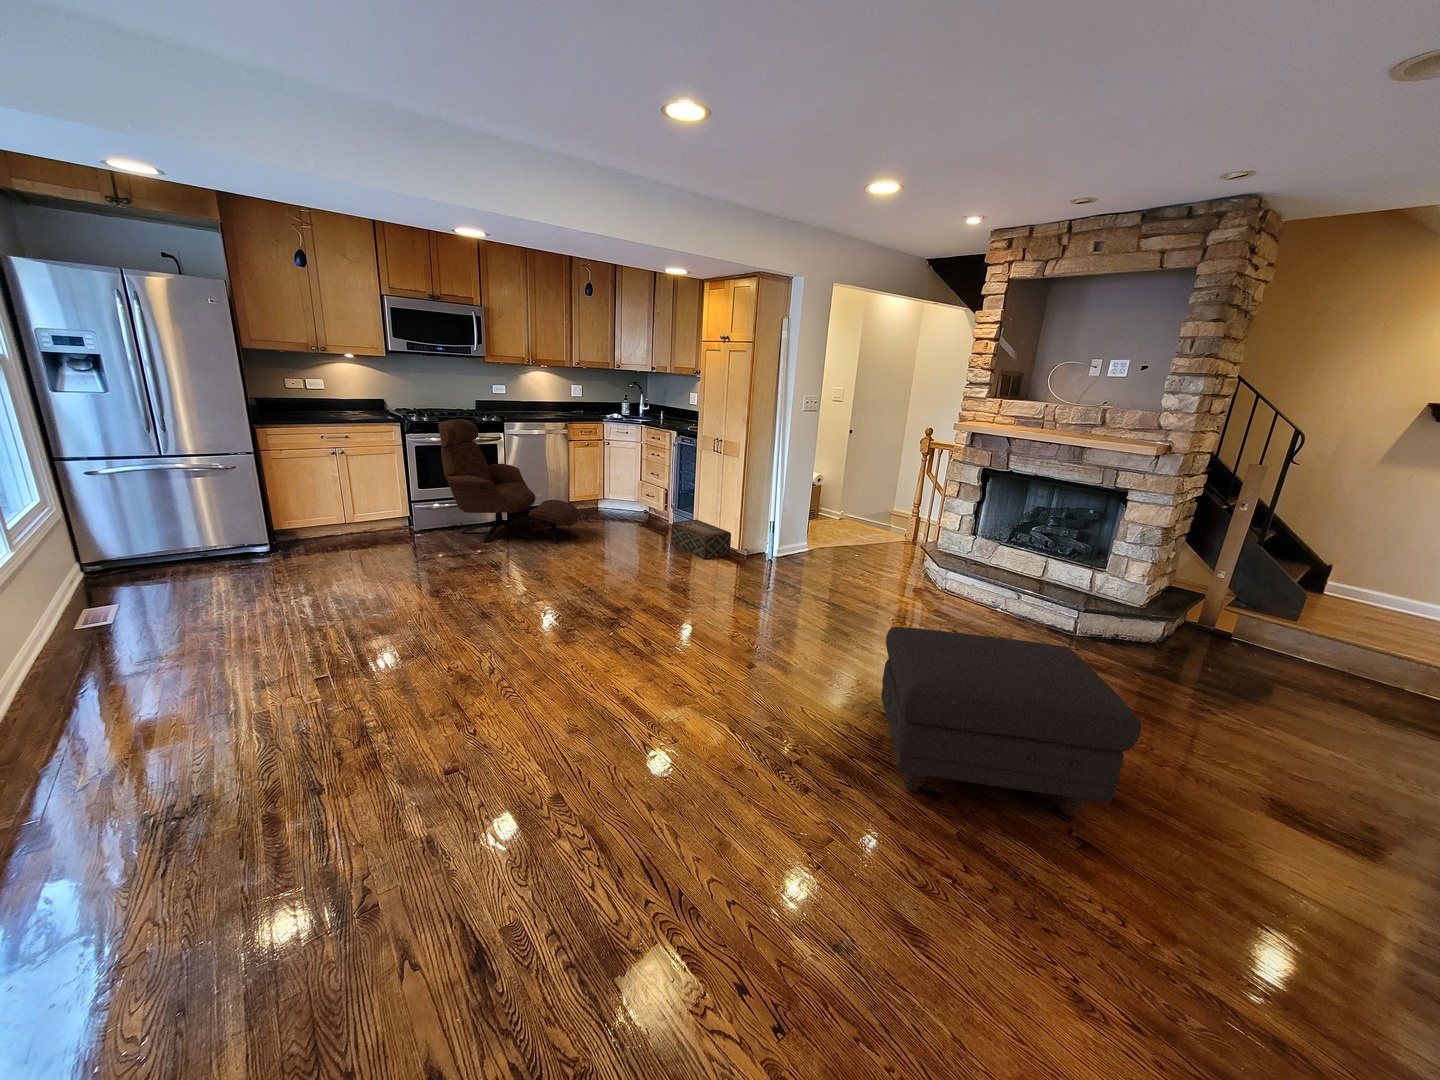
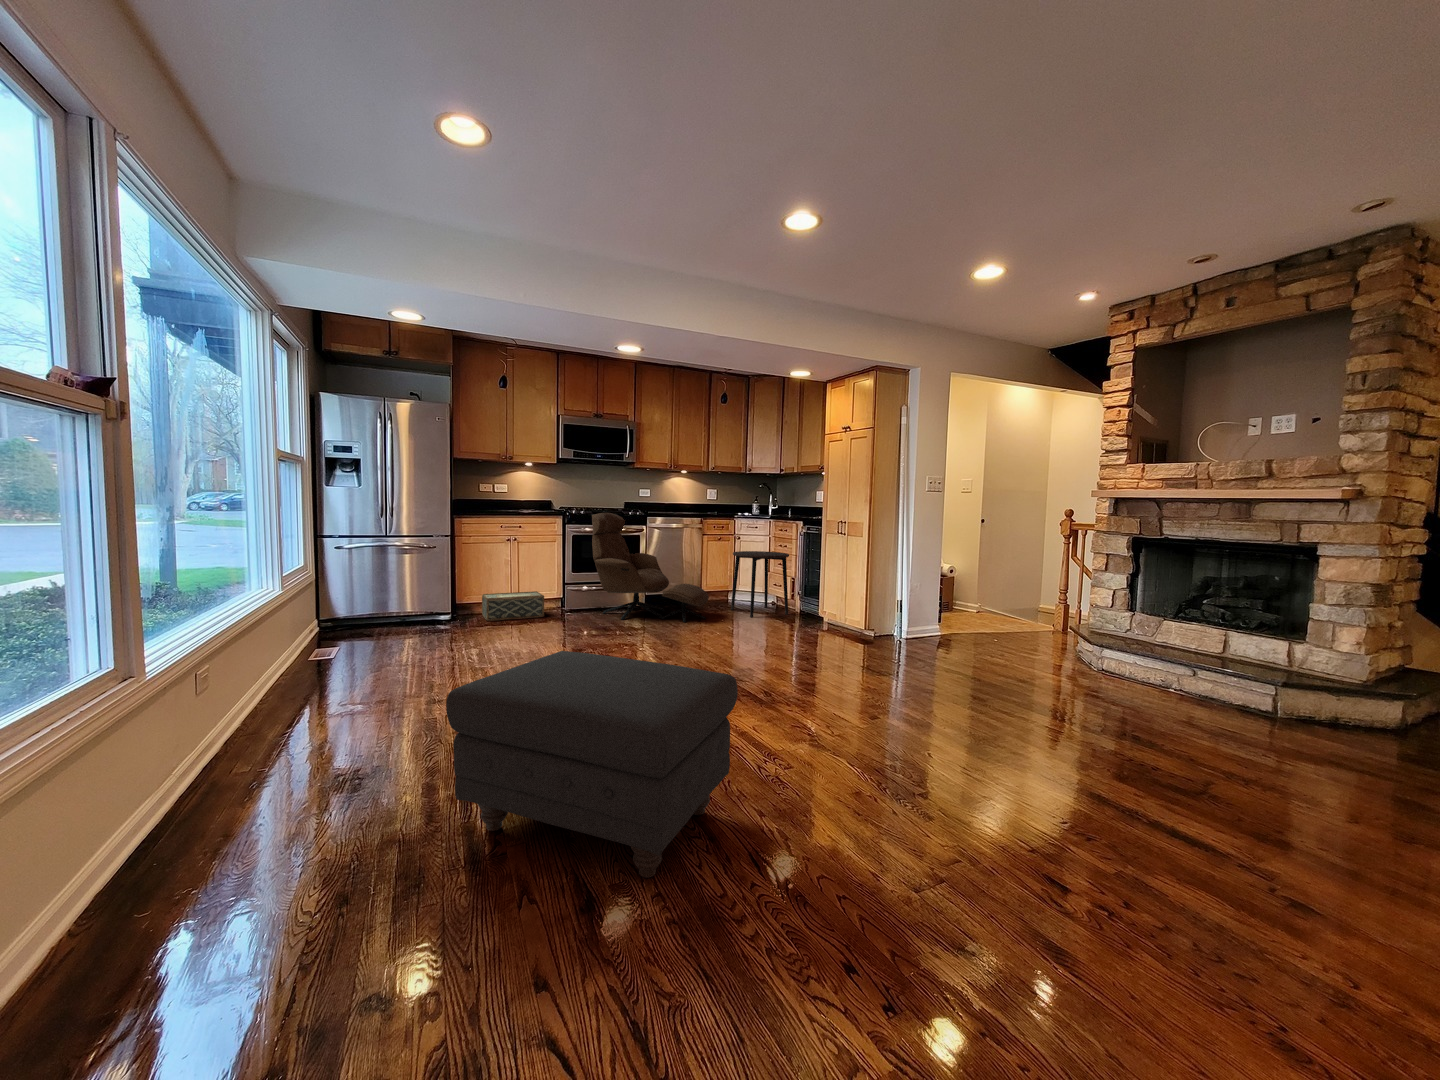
side table: none [604,461,665,533] -> present [731,551,789,617]
woven basket: present [671,520,731,559] -> present [482,591,544,621]
ottoman: present [881,627,1141,816] -> present [446,651,738,878]

